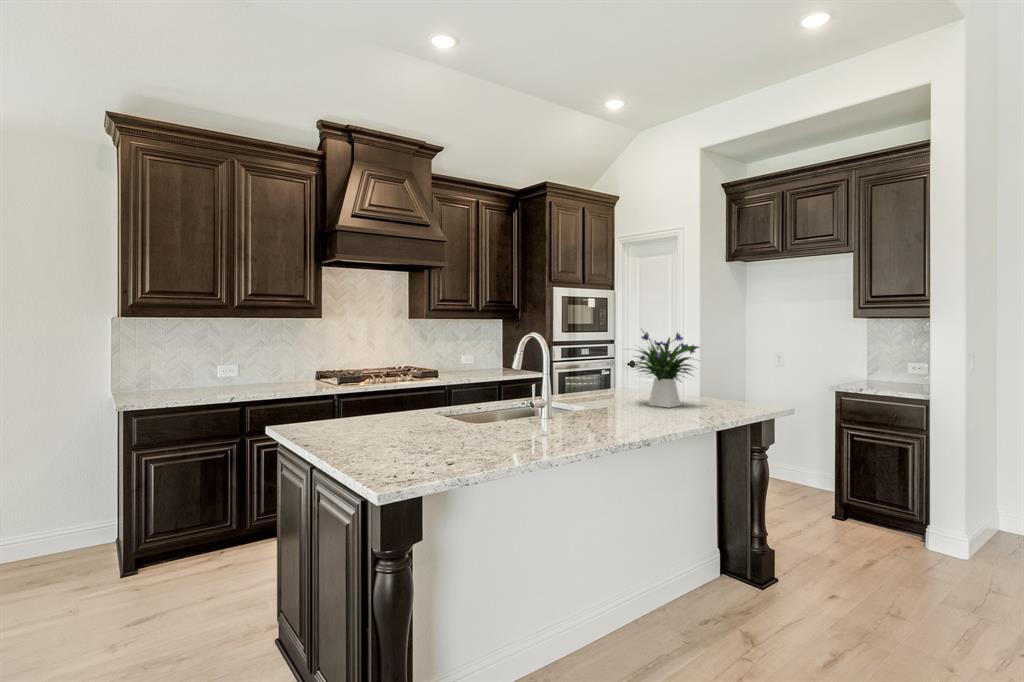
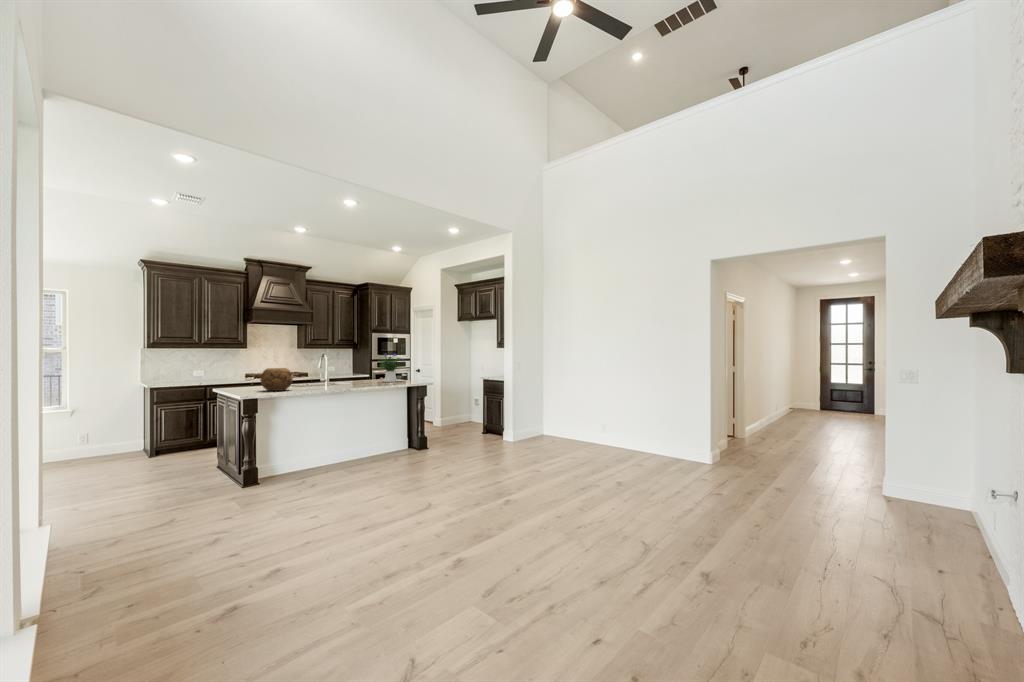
decorative bowl: none [381,381,471,457] -> present [260,368,293,391]

